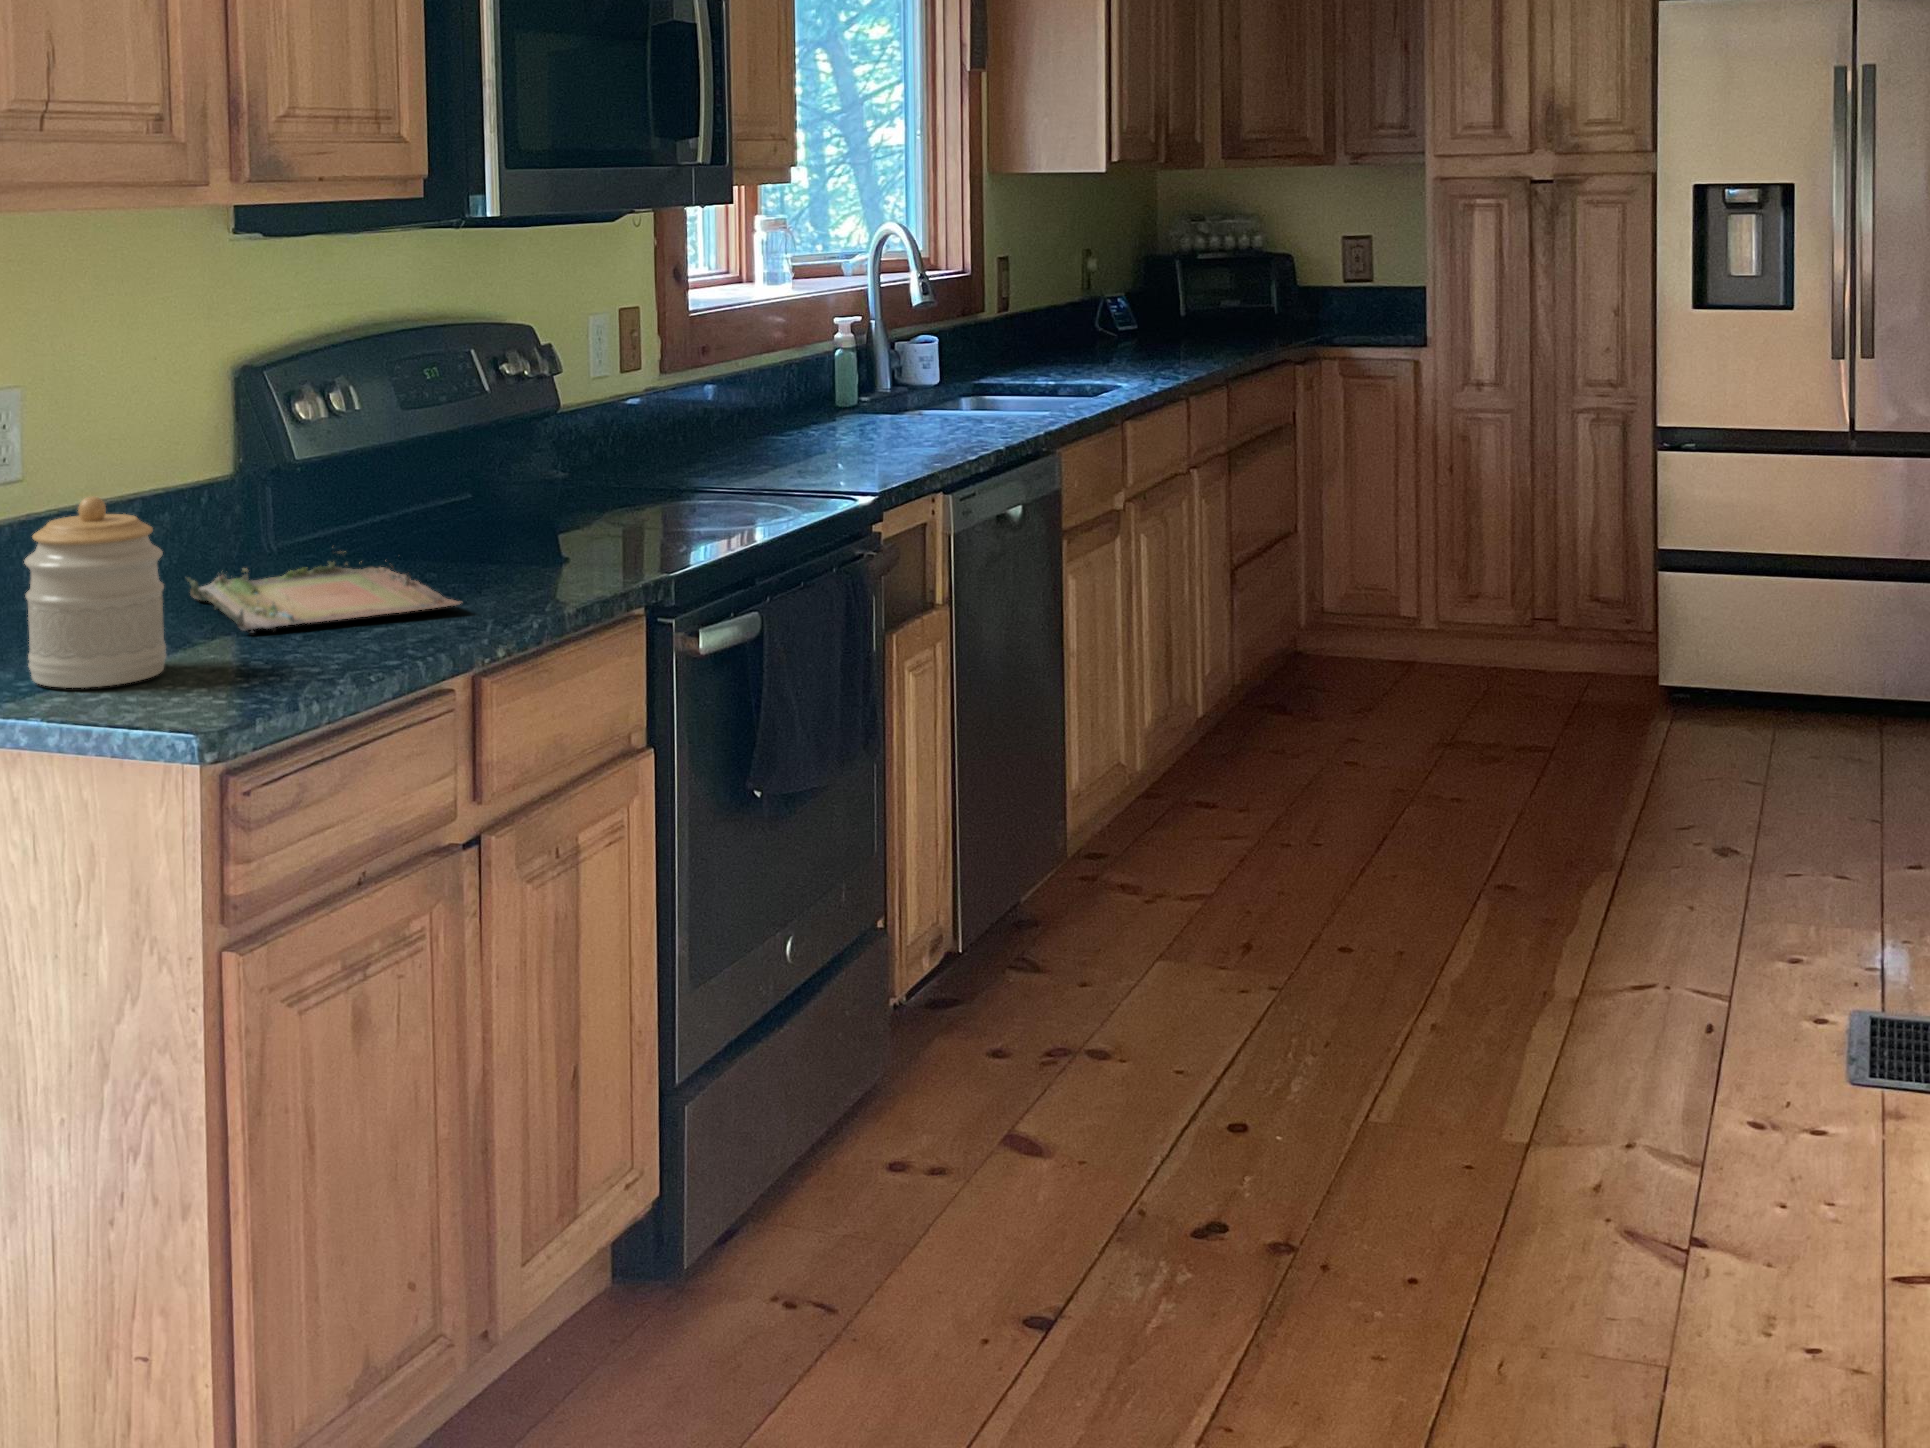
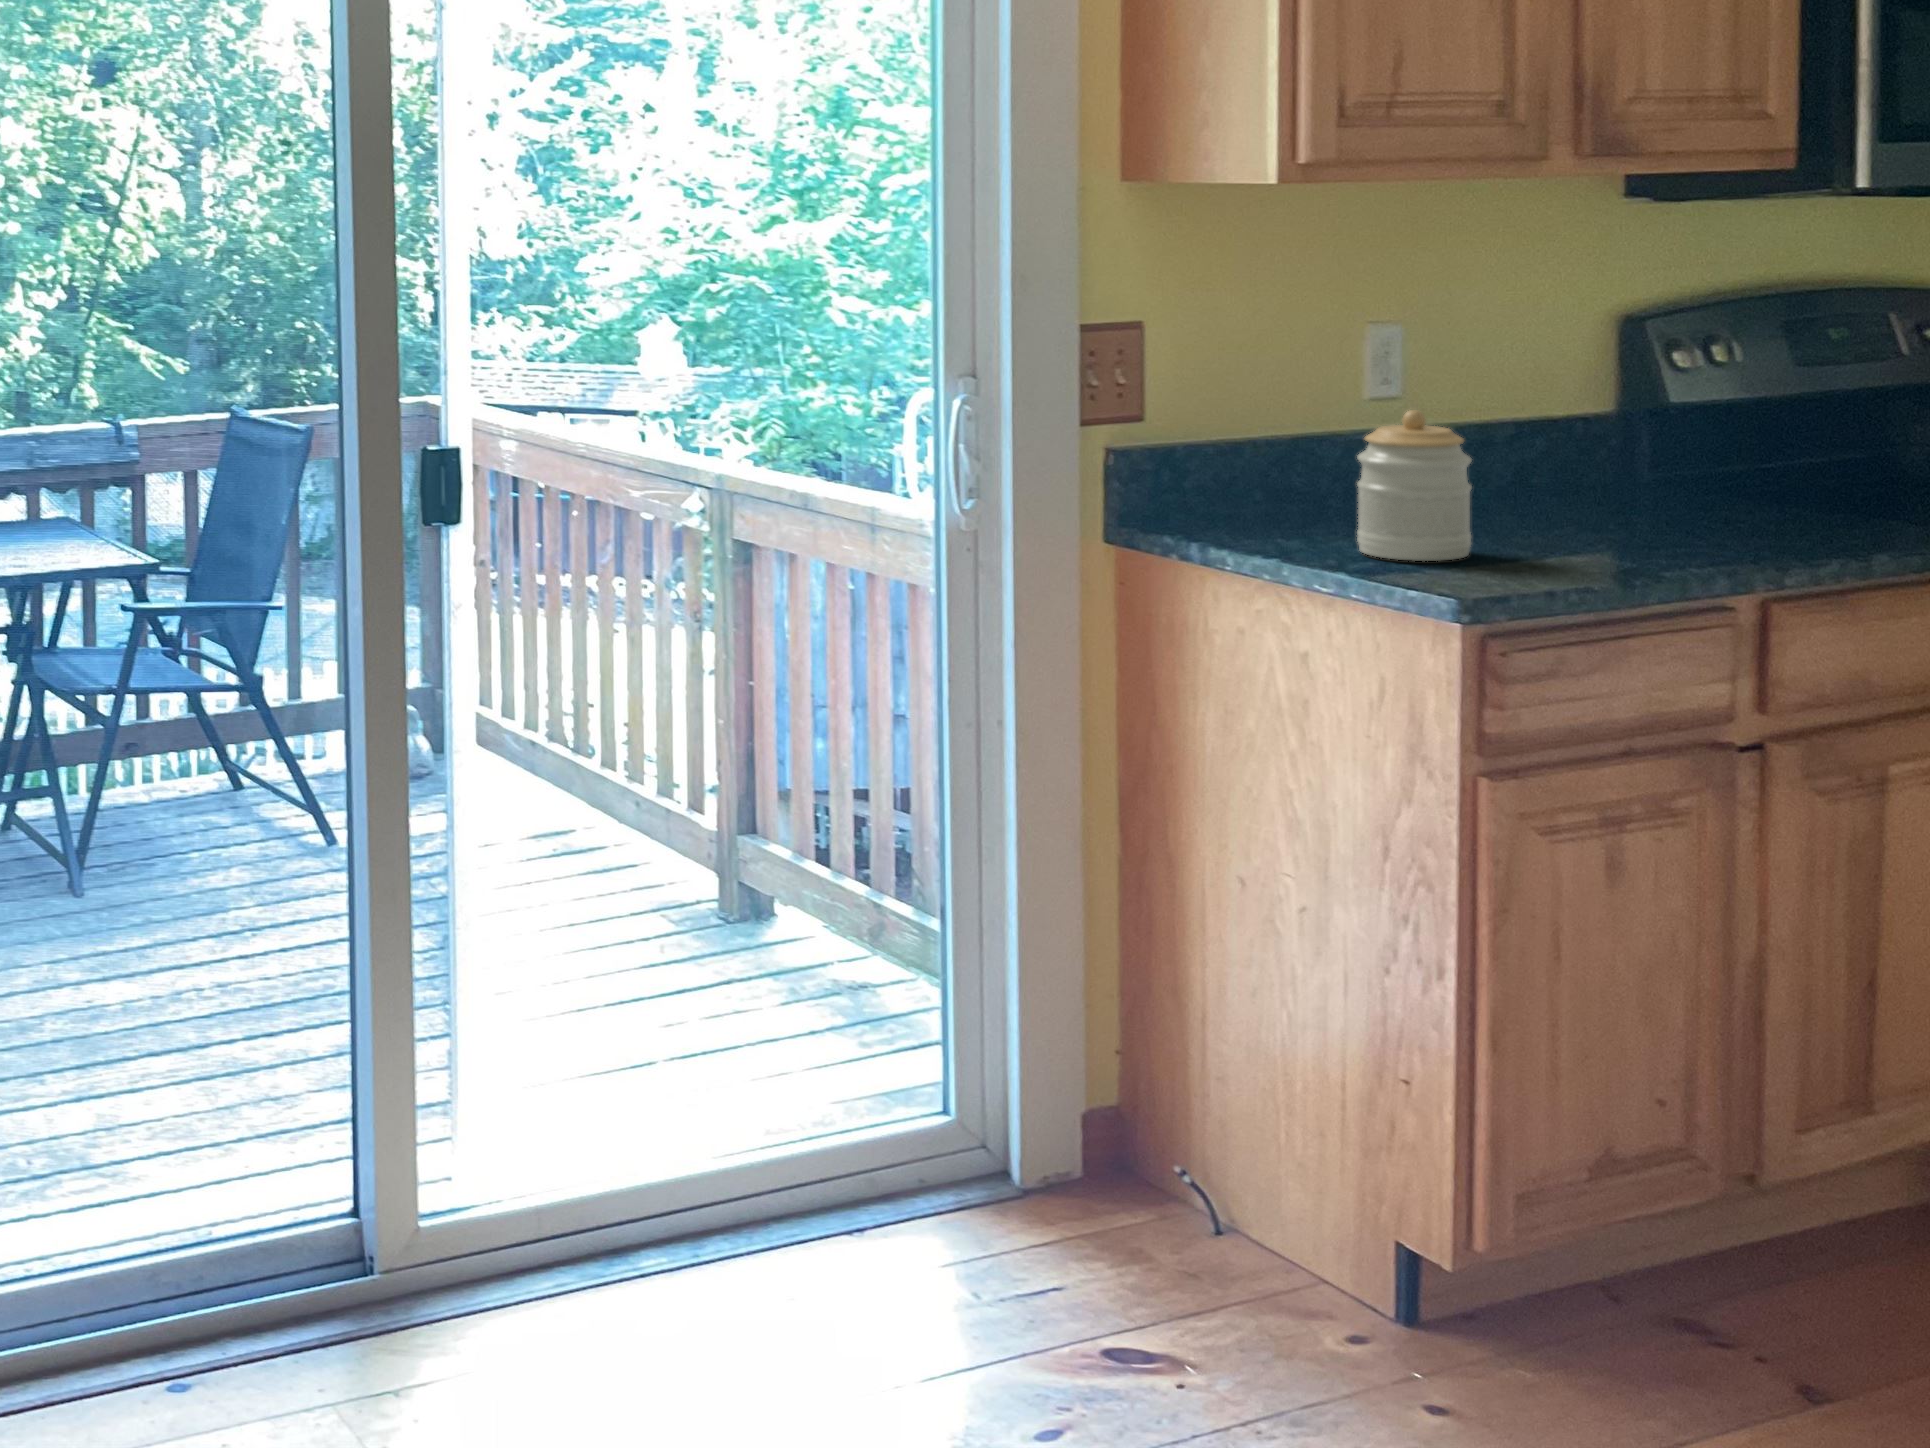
tray: present [187,551,460,633] -> none [1536,482,1777,542]

